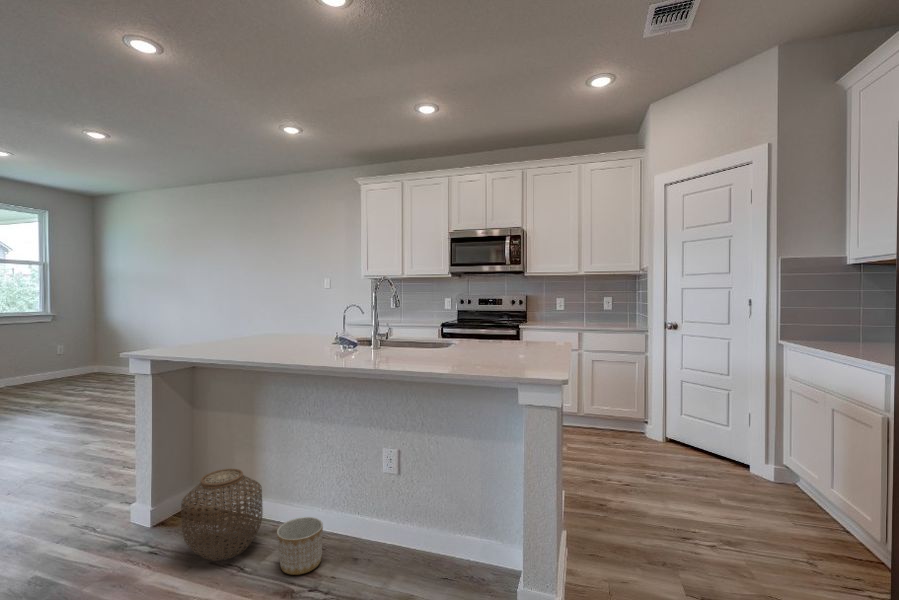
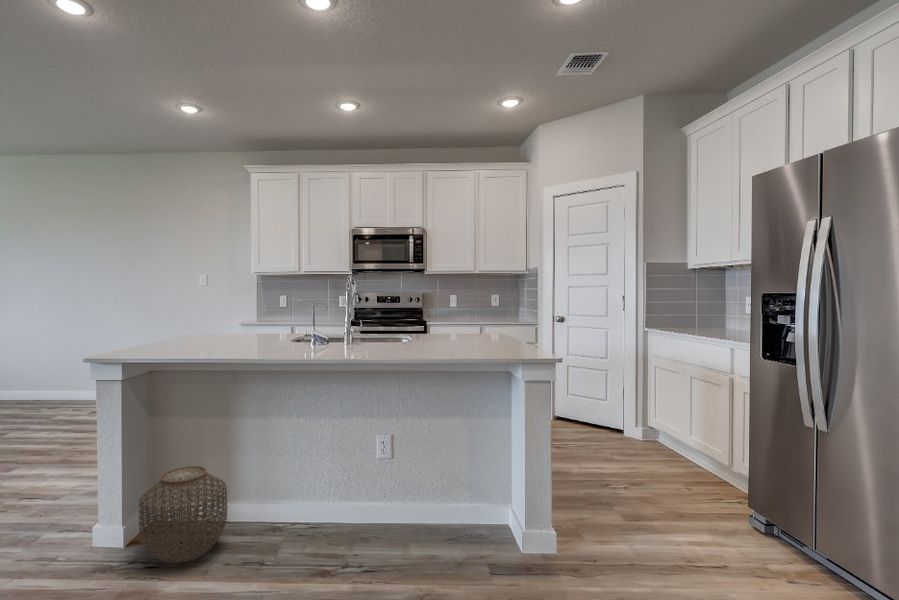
planter: present [277,517,323,575] -> none [257,504,304,560]

